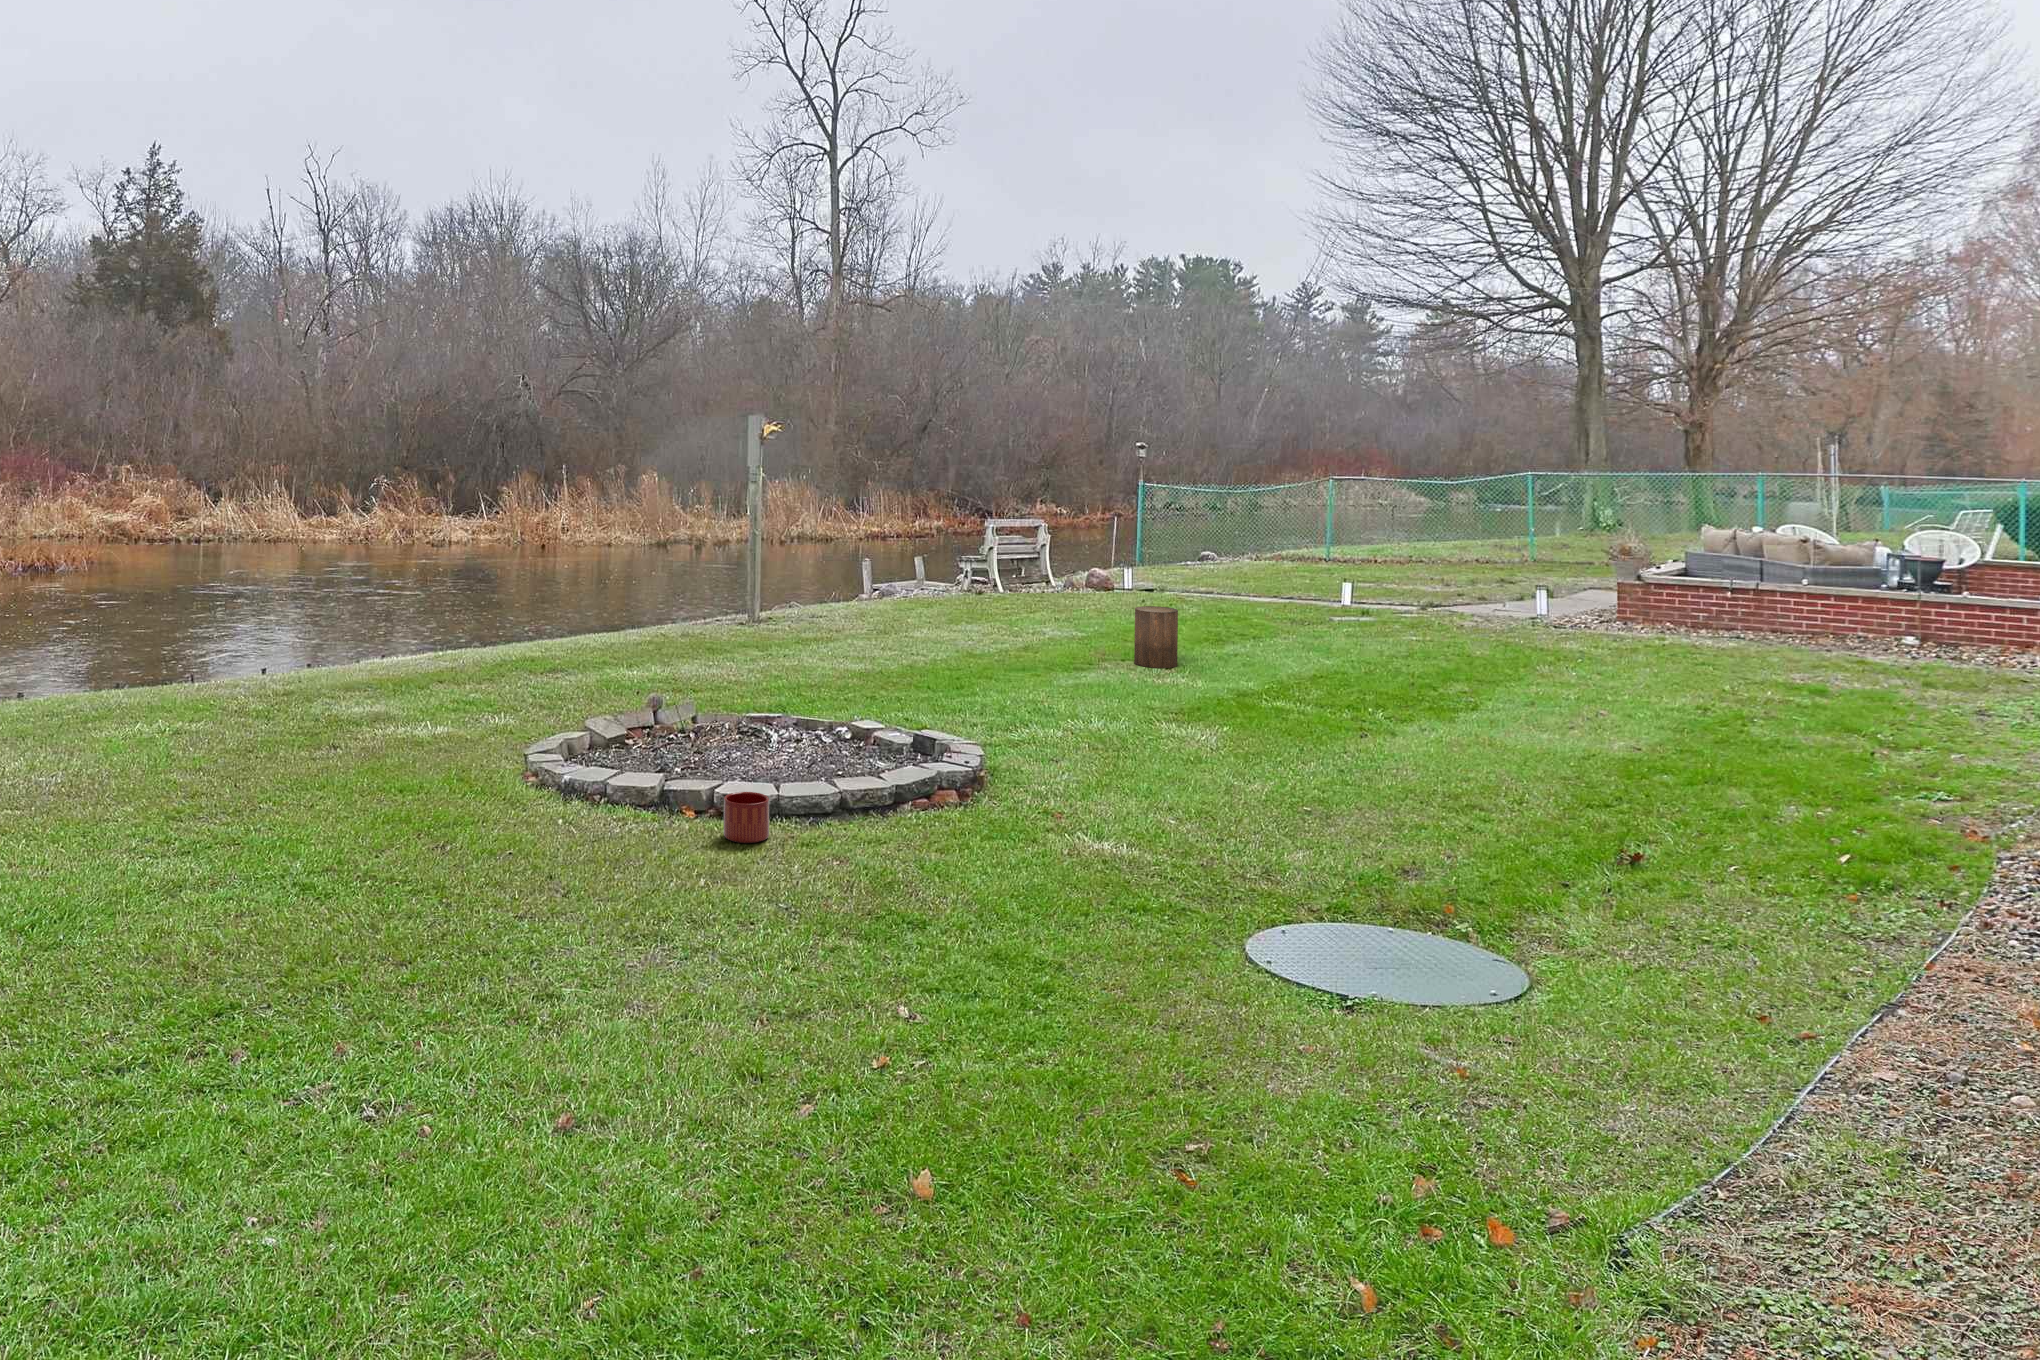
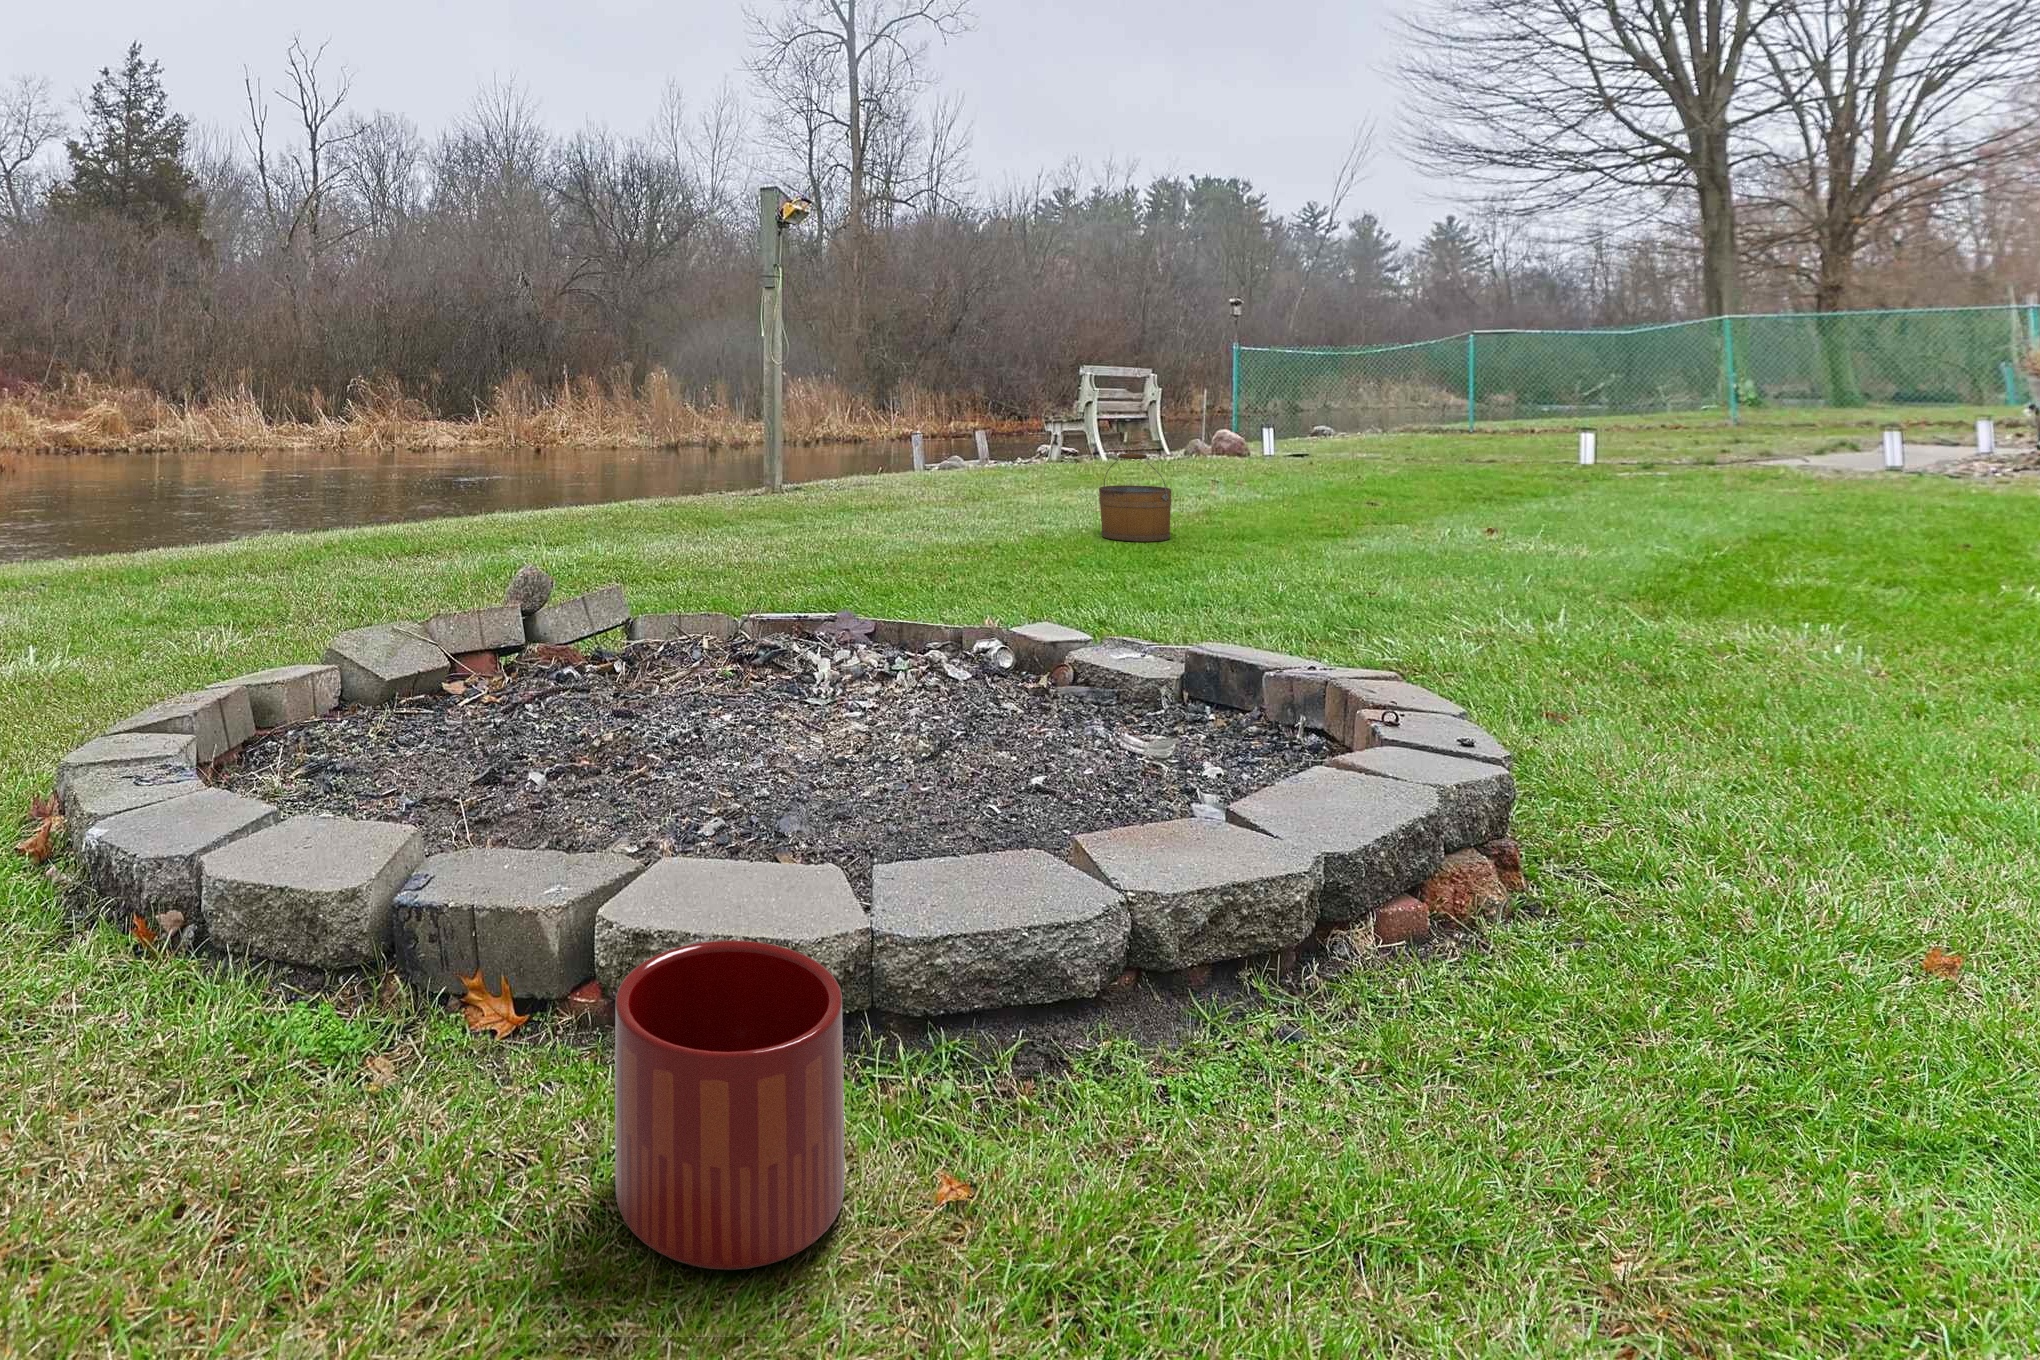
stool: present [1134,606,1178,668] -> none [1409,437,1491,536]
bucket: none [947,616,988,669] -> present [1099,453,1171,542]

